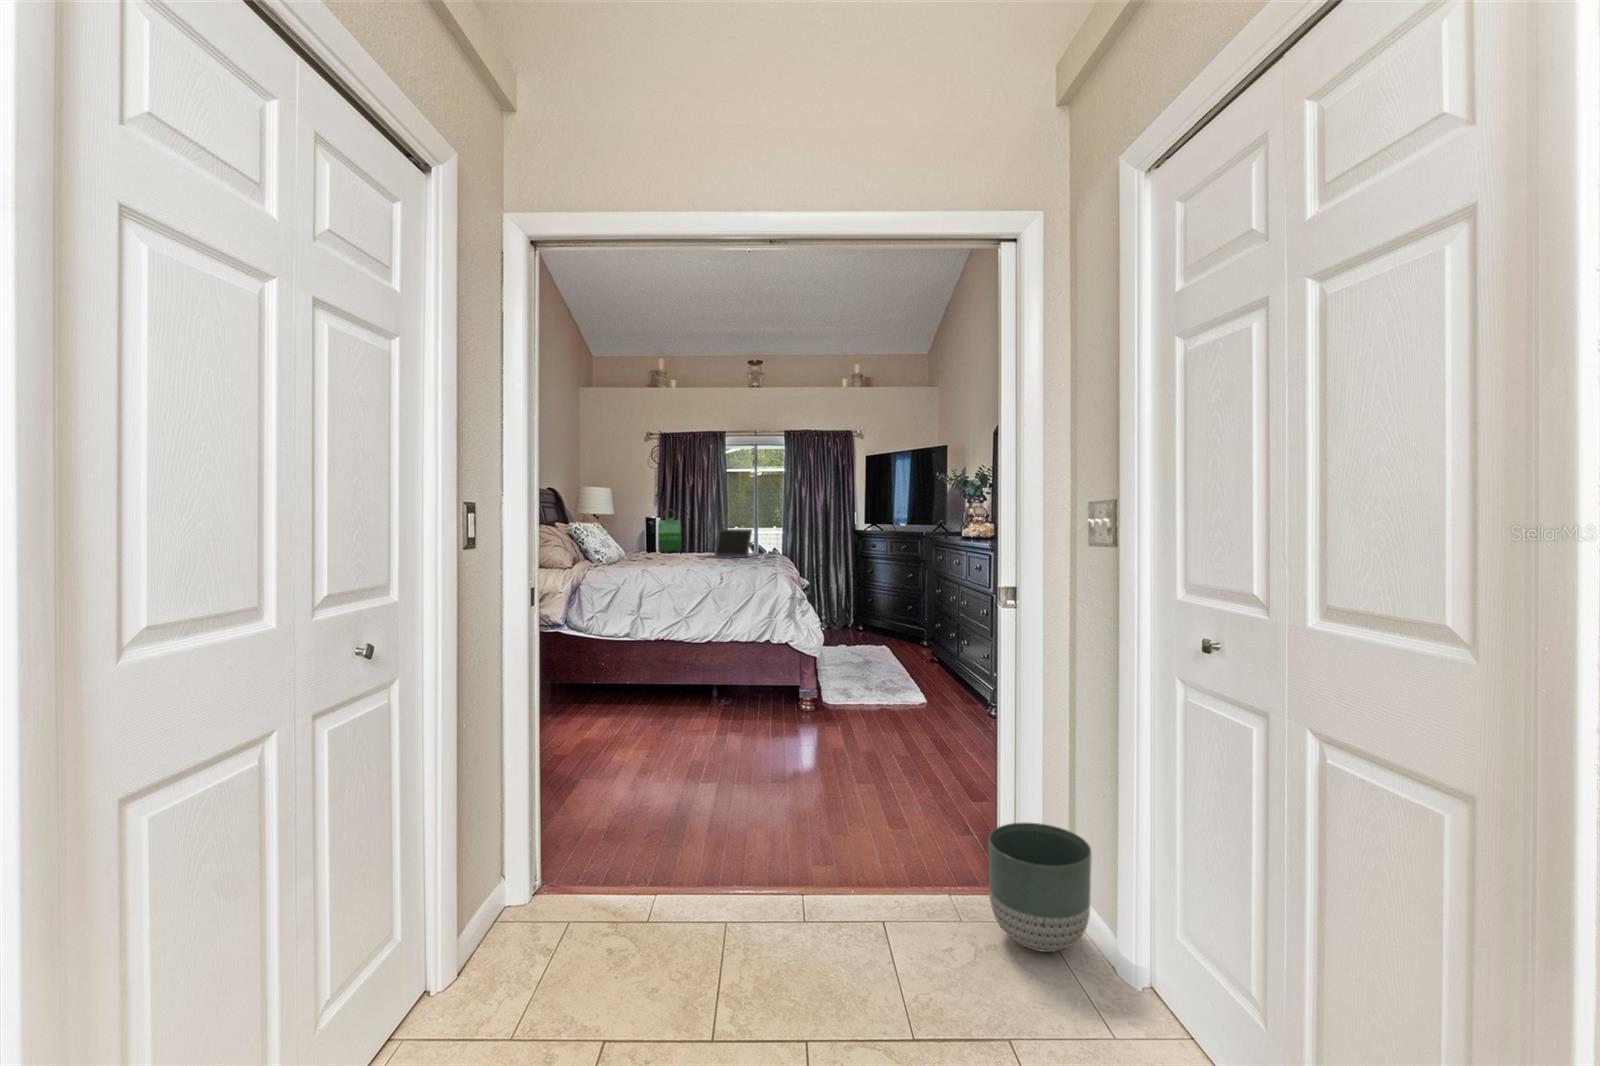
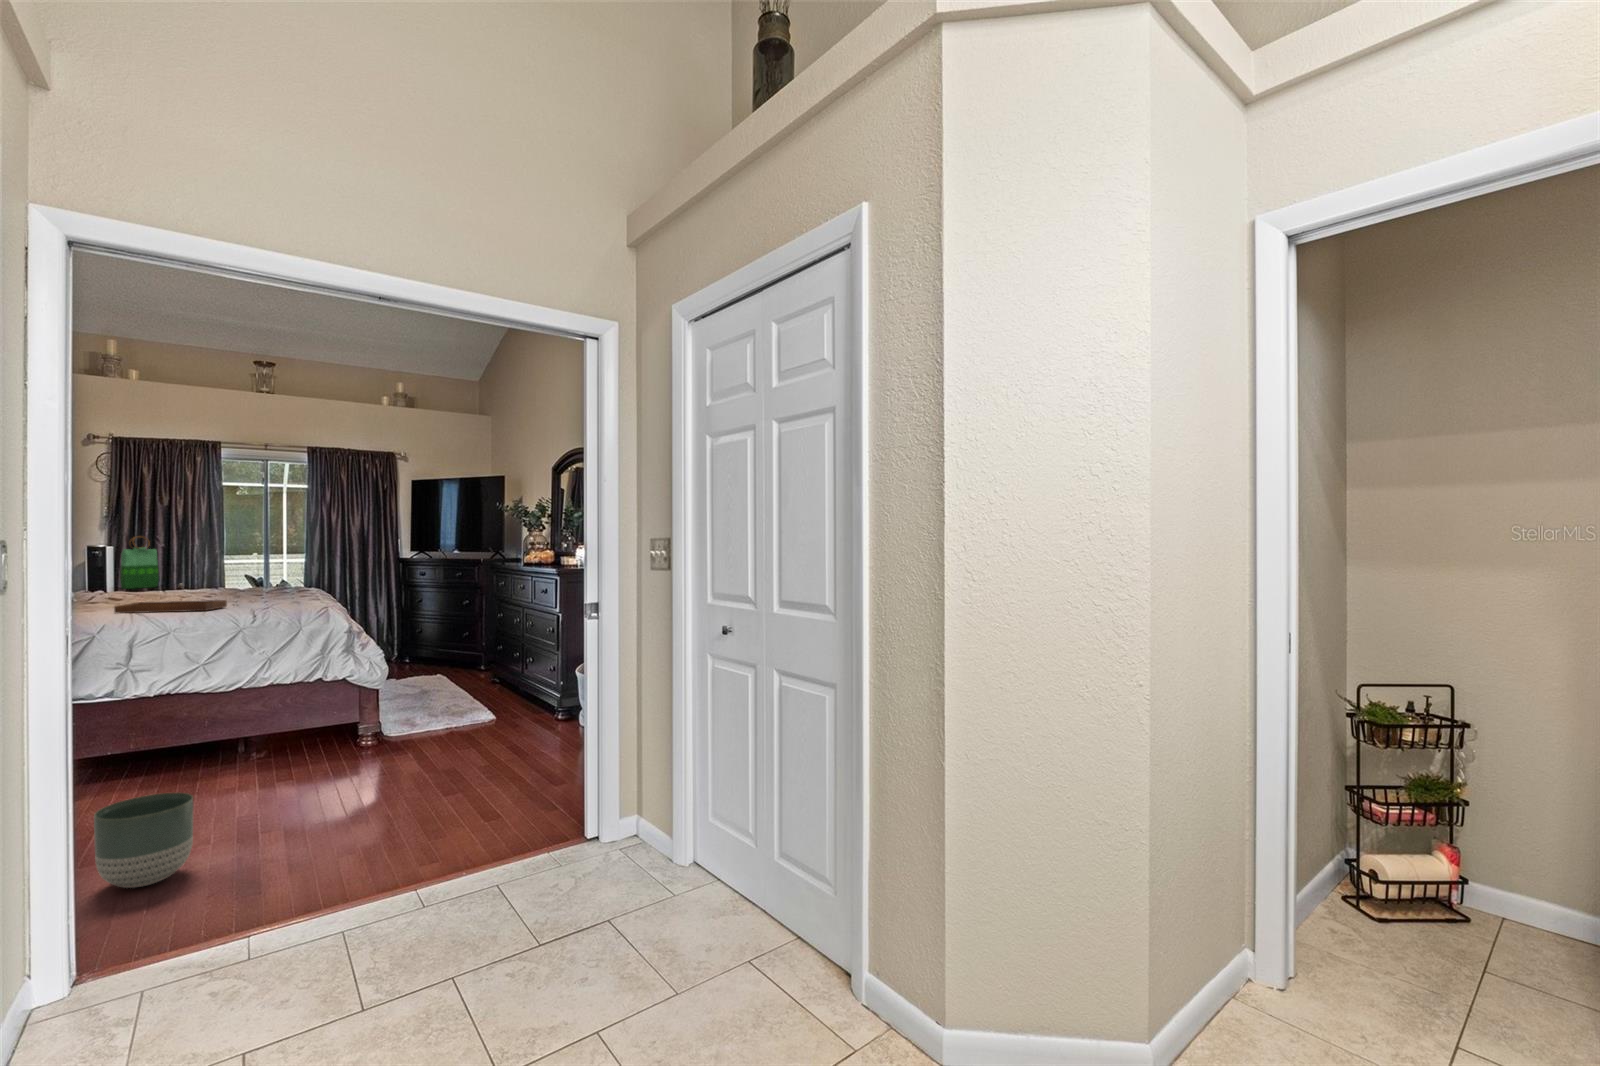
laptop: present [700,529,752,558] -> none [195,559,276,594]
tray: none [624,548,700,573] -> present [114,583,227,613]
planter: present [988,823,1092,952] -> present [94,793,194,888]

